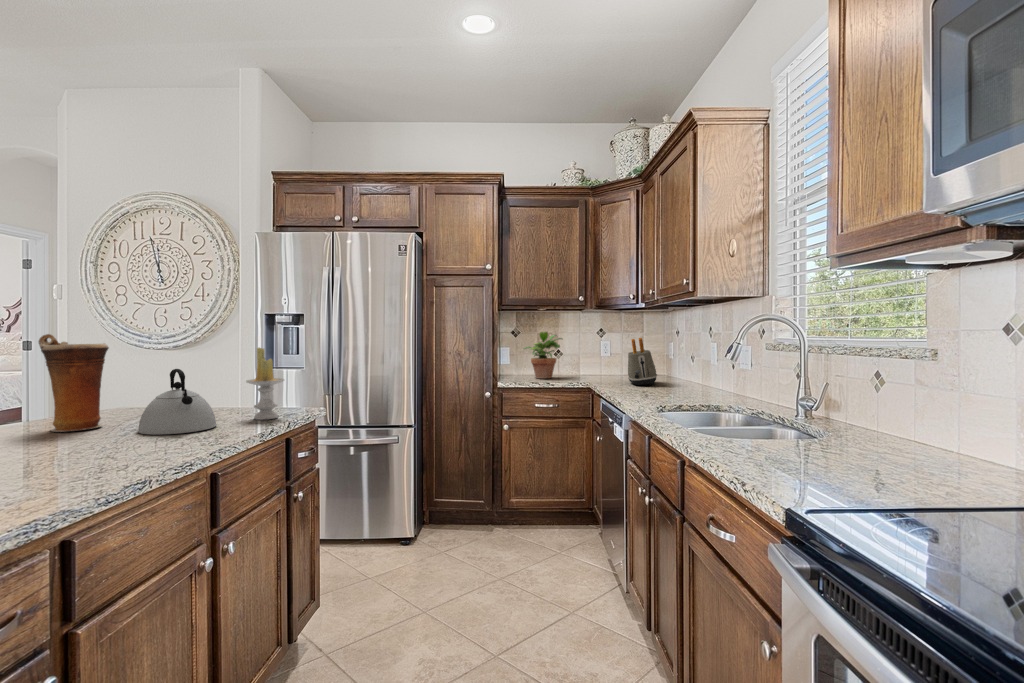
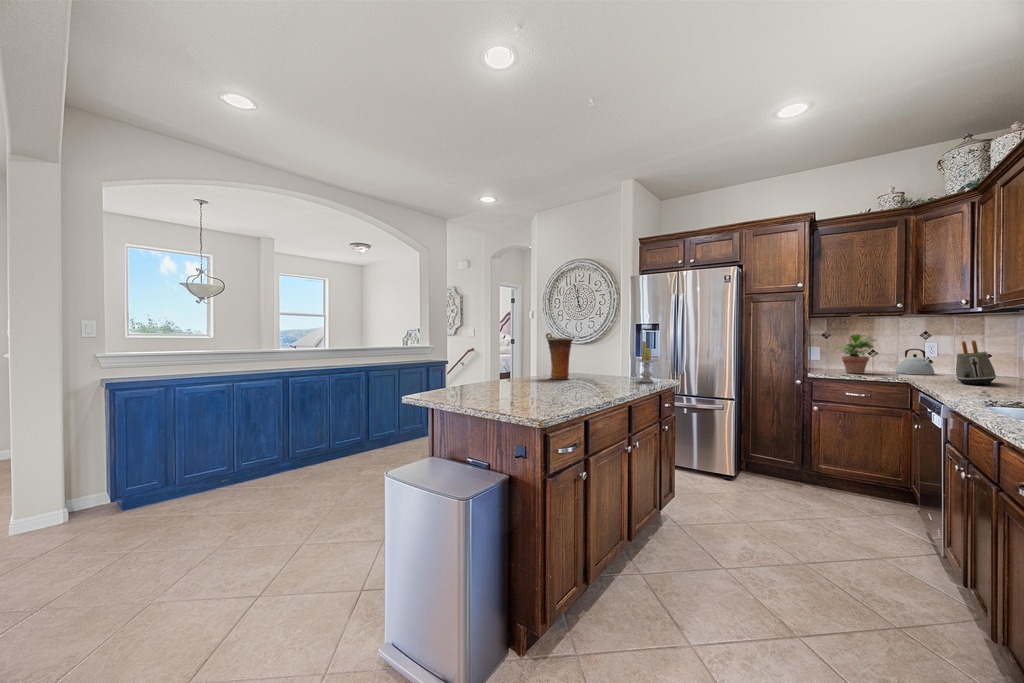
kettle: present [138,369,217,435] -> present [896,349,934,375]

